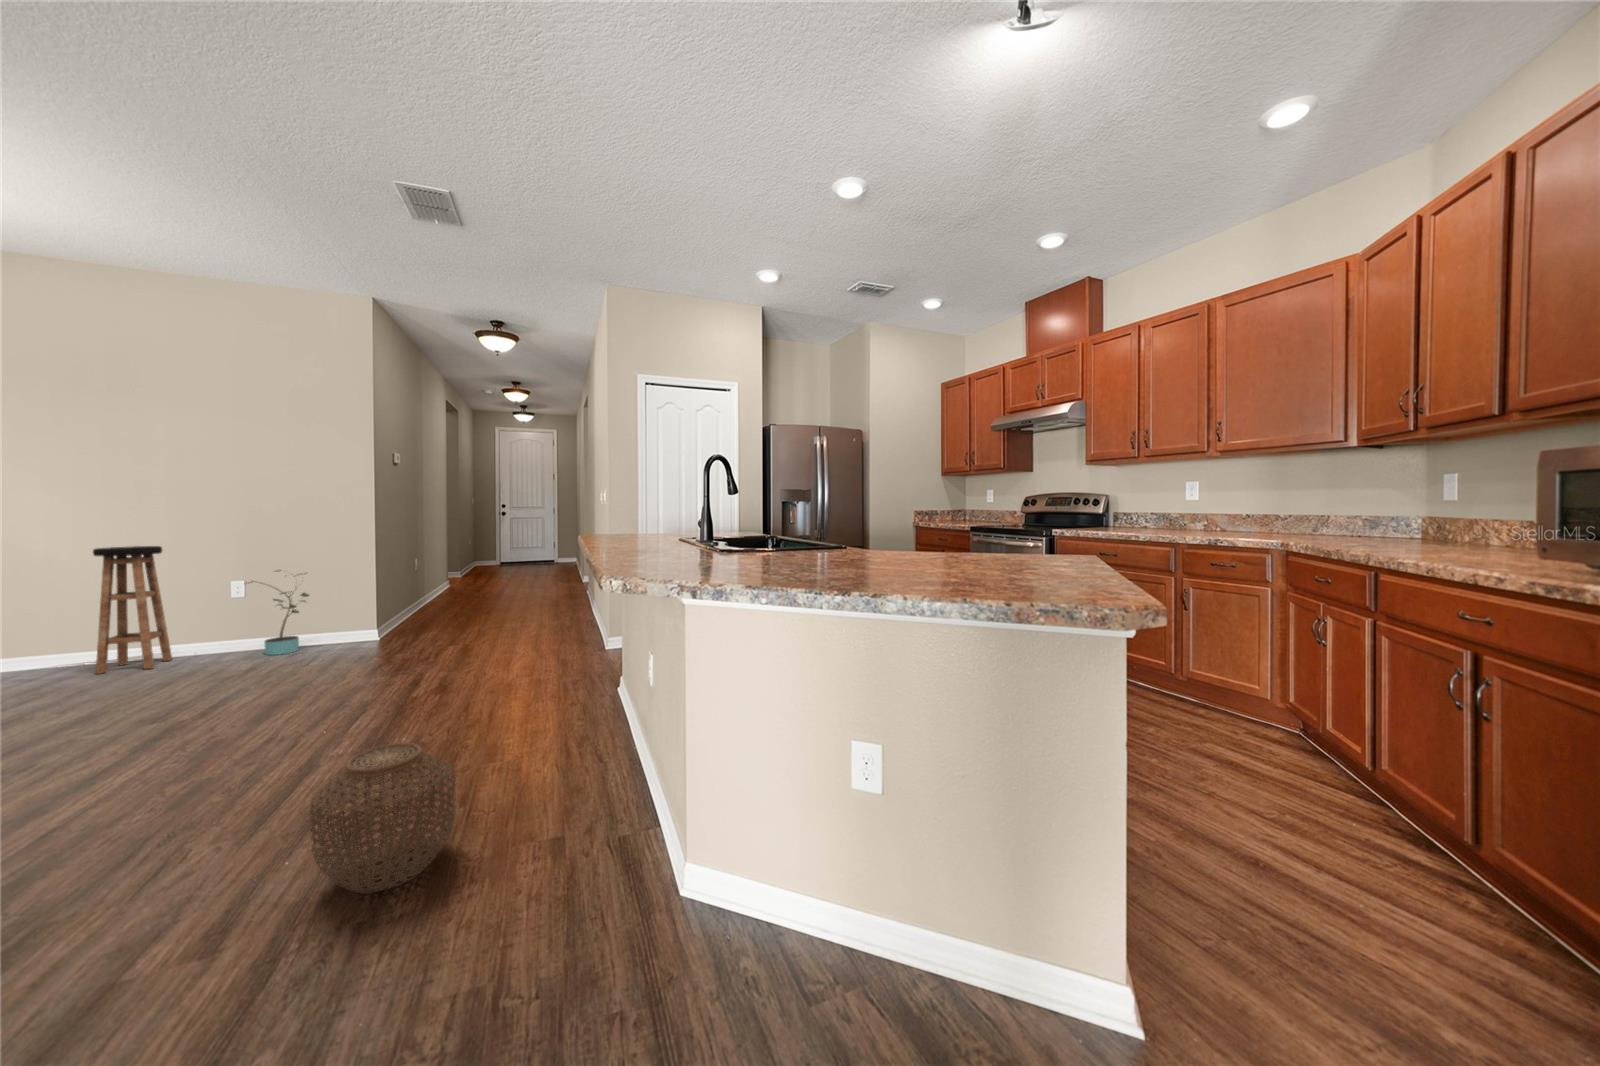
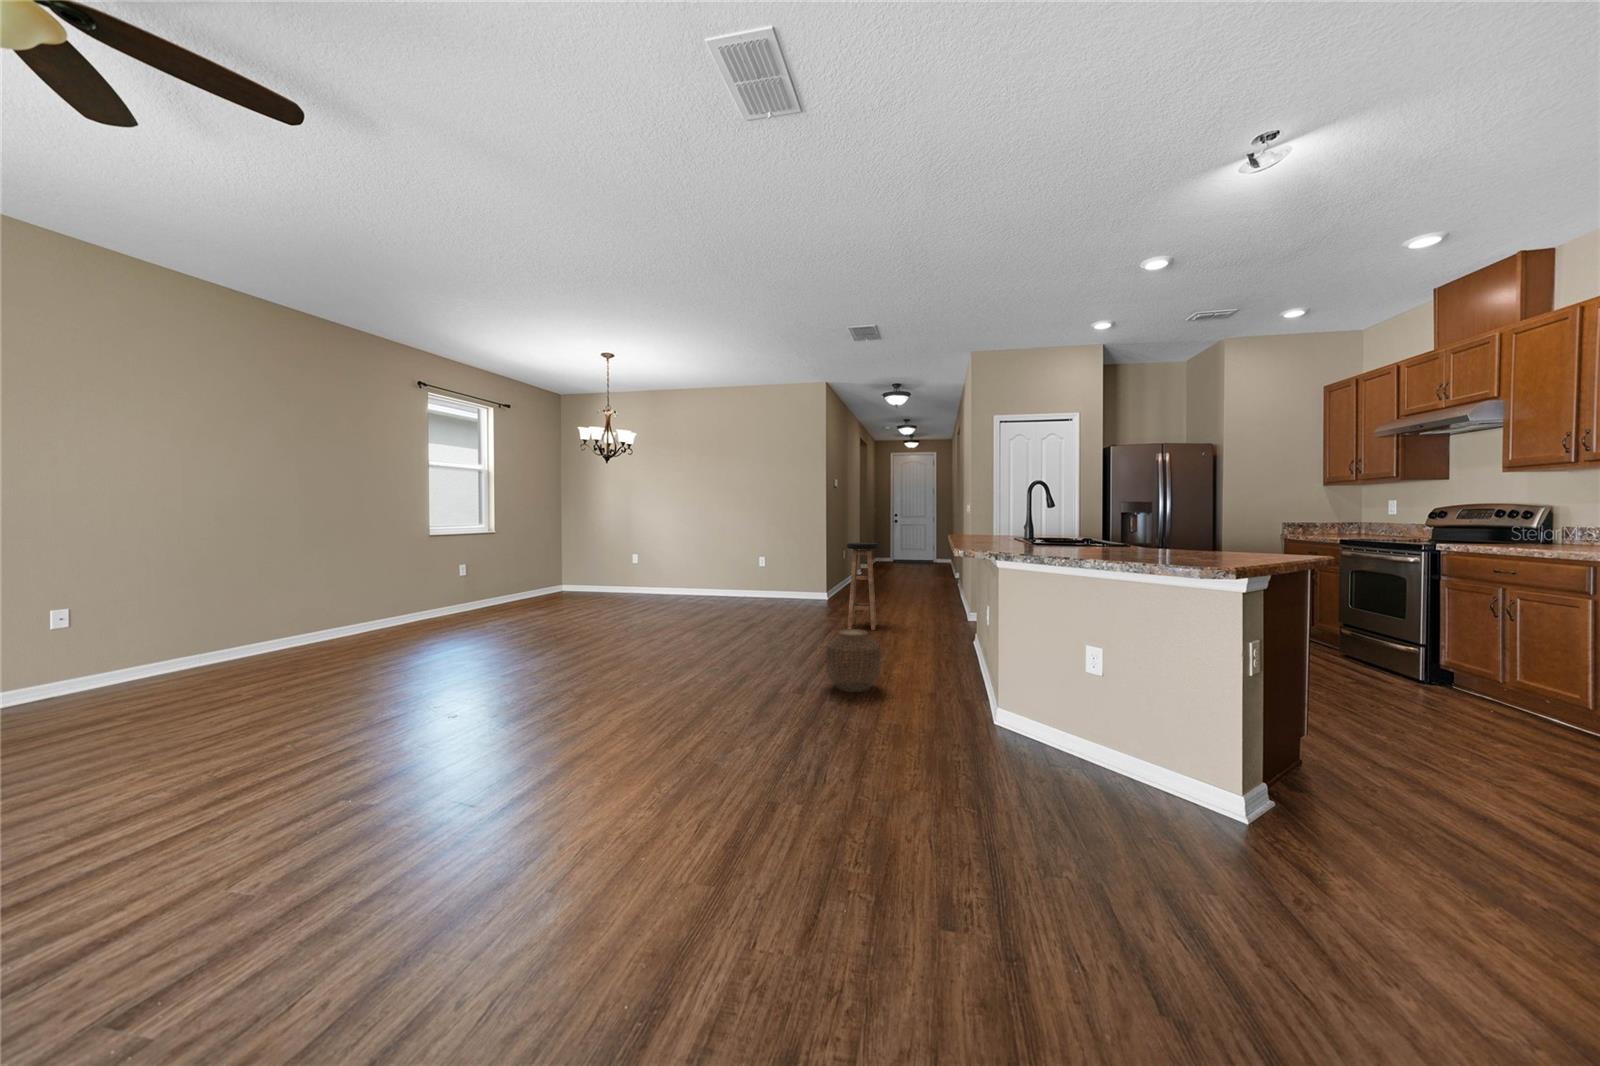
bar stool: present [93,546,172,674] -> present [847,543,878,630]
potted plant: present [251,581,309,655] -> none [765,553,793,602]

